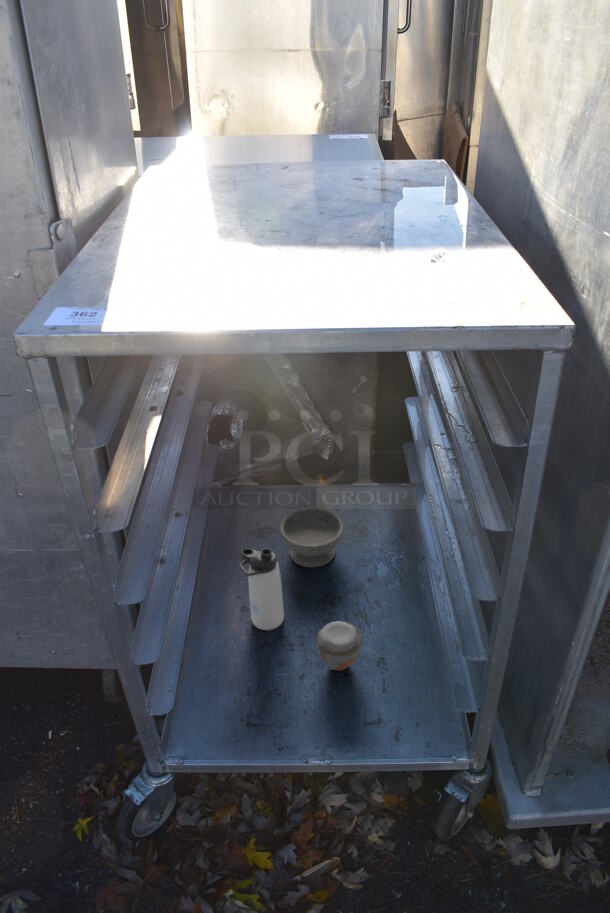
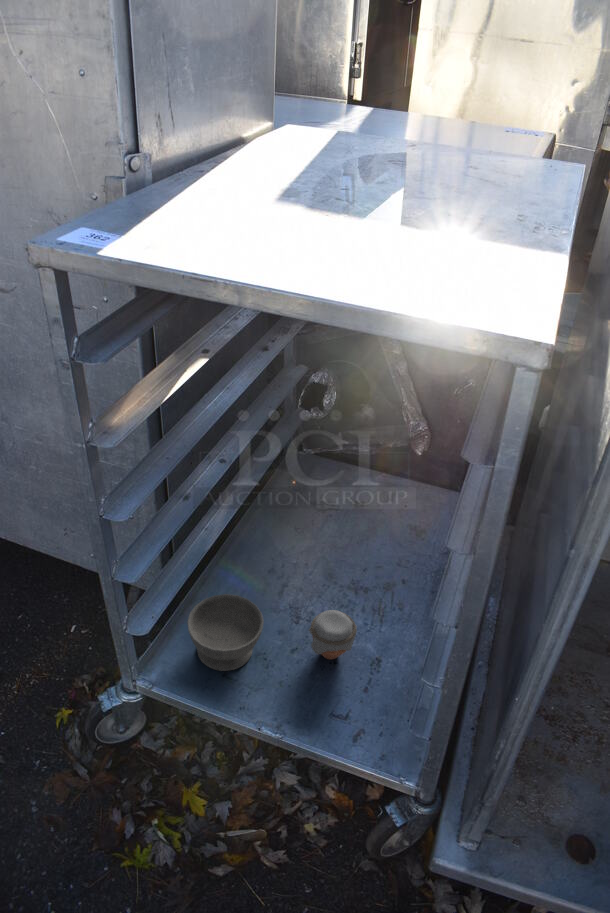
bowl: present [280,508,343,567] -> present [187,594,264,671]
thermos bottle: present [239,548,284,630] -> none [265,516,303,600]

